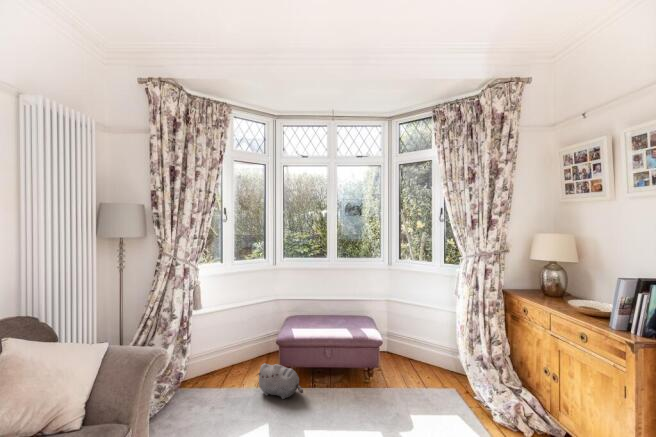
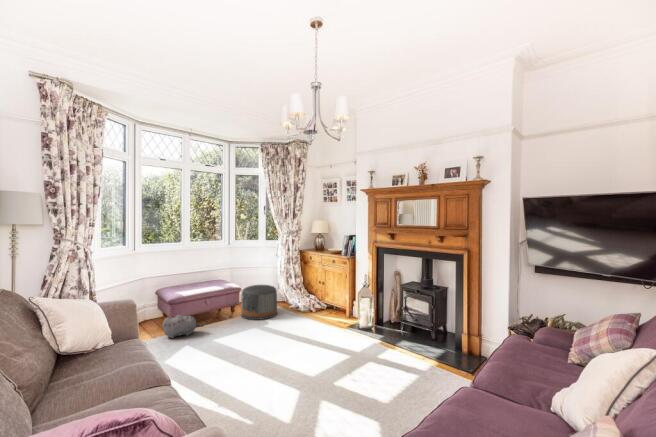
pouf: none [378,339,440,415] -> present [241,285,277,320]

